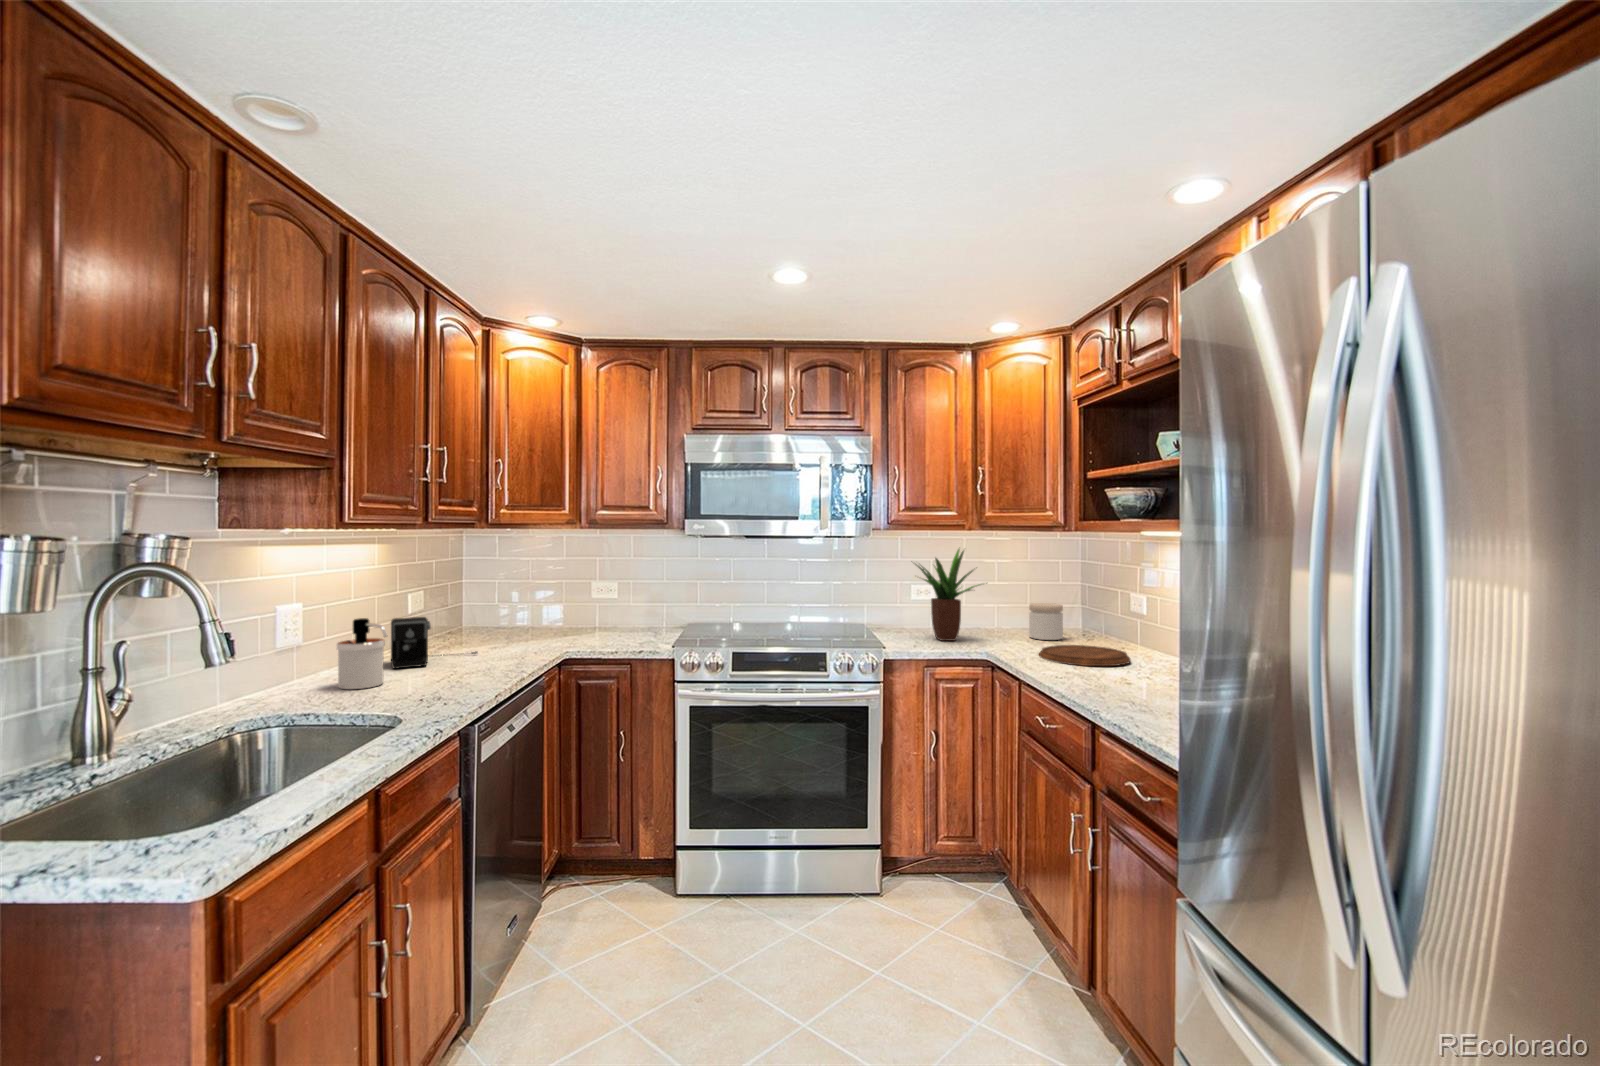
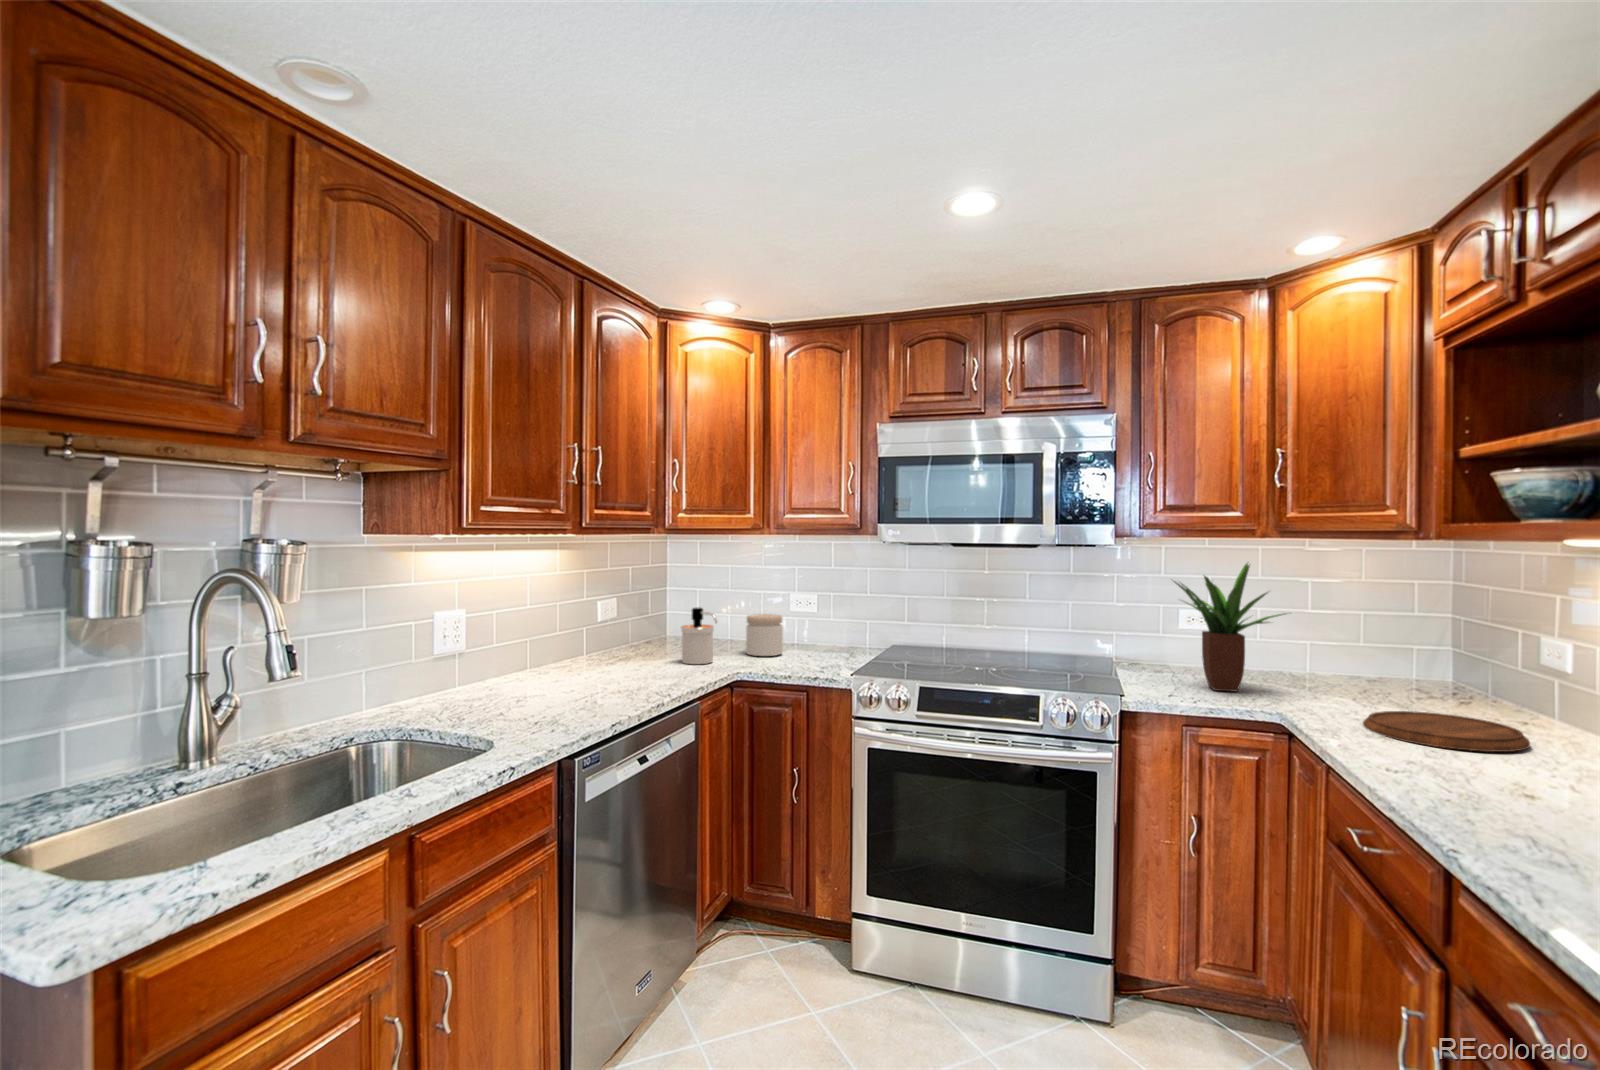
jar: present [1029,603,1063,640] -> present [746,614,783,656]
coffee maker: present [391,617,477,669] -> none [564,626,650,678]
soap dispenser: present [336,618,388,689] -> present [681,608,717,664]

